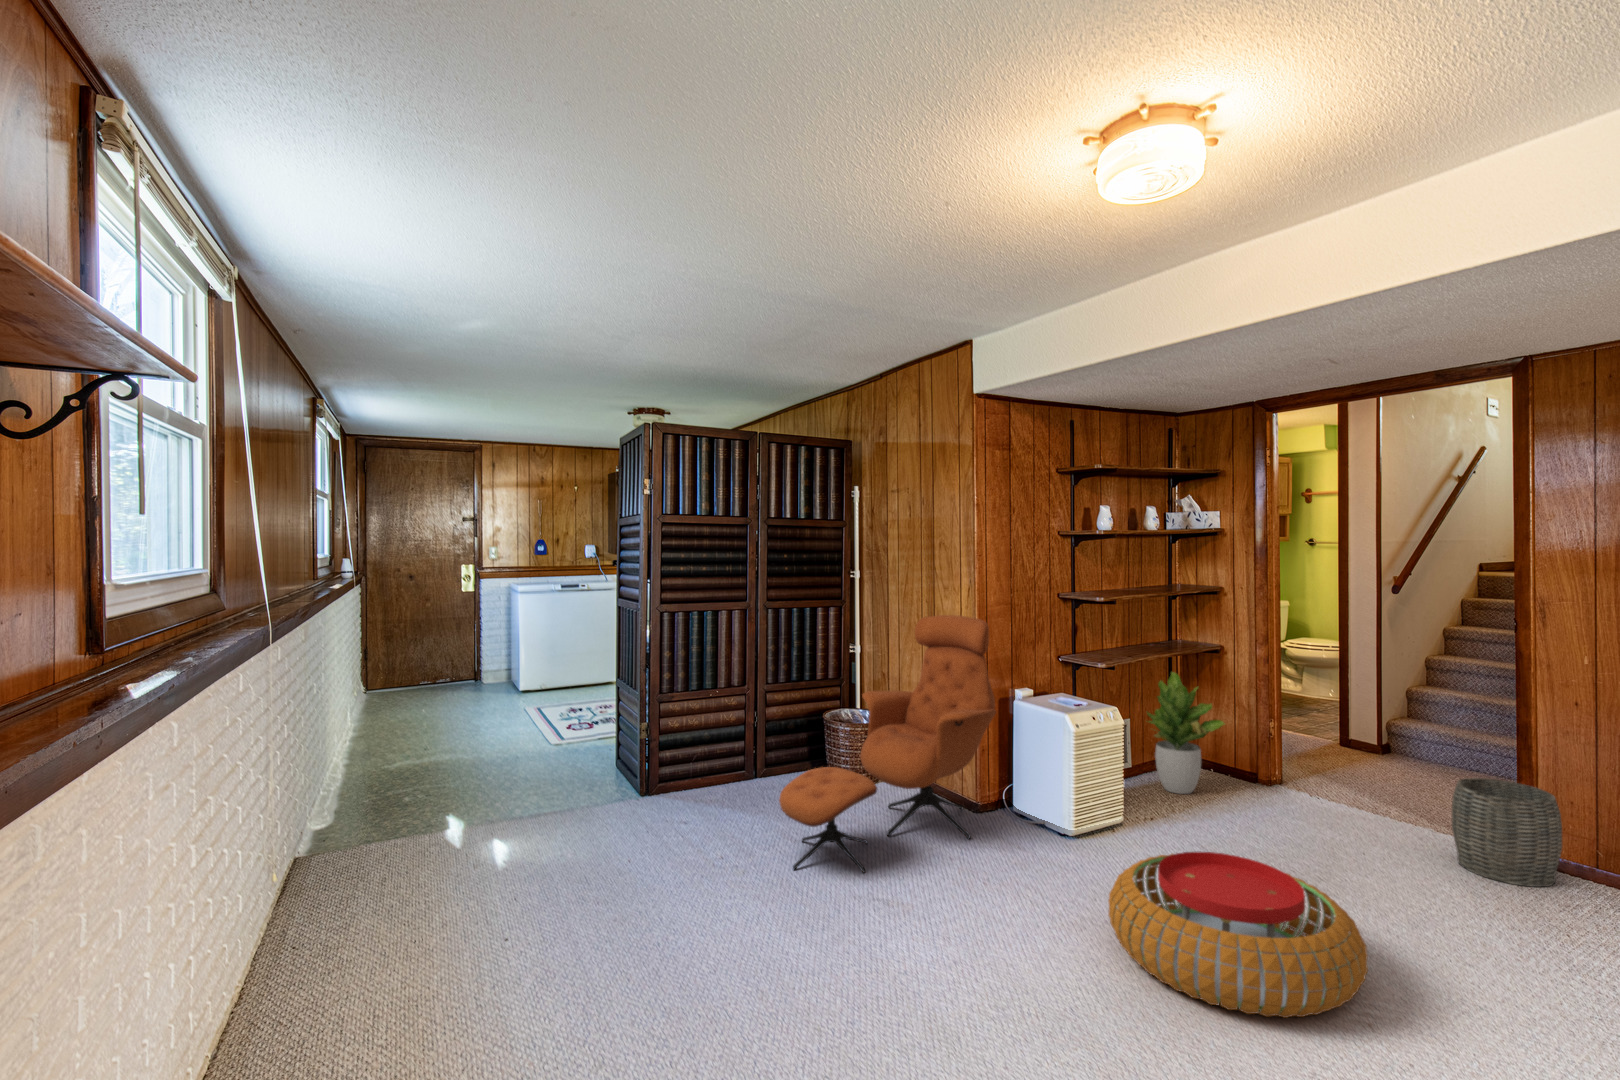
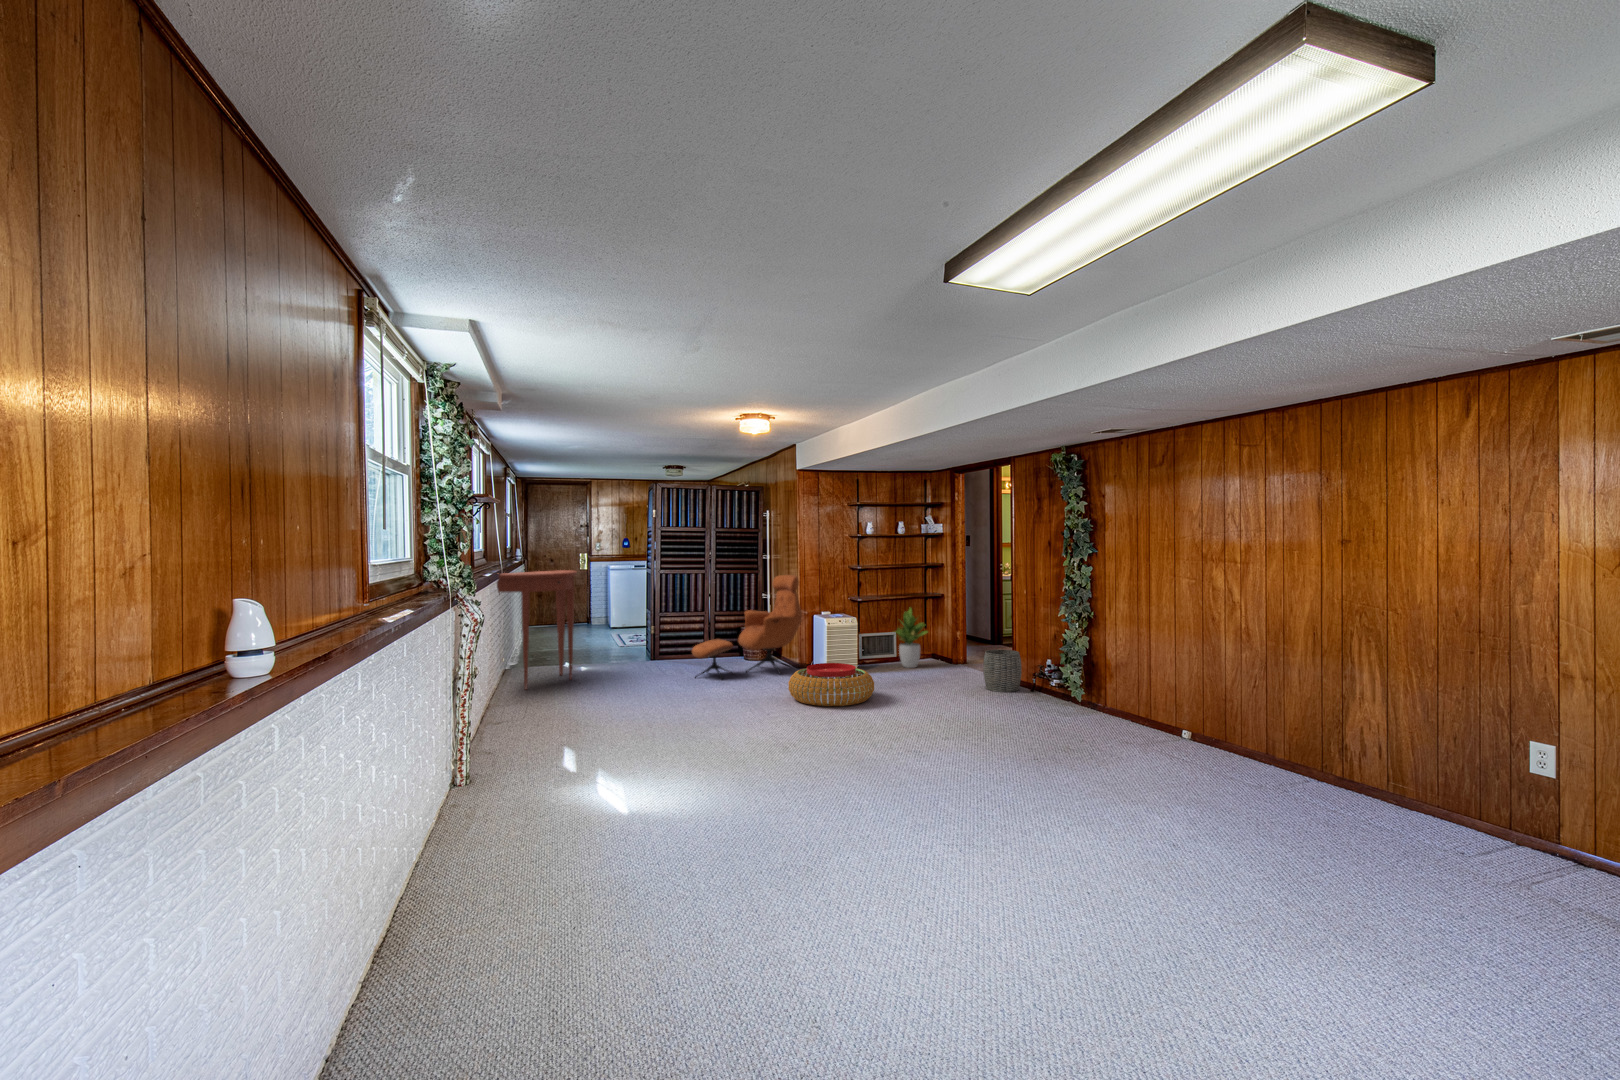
console table: none [232,621,503,989] -> present [497,570,577,690]

